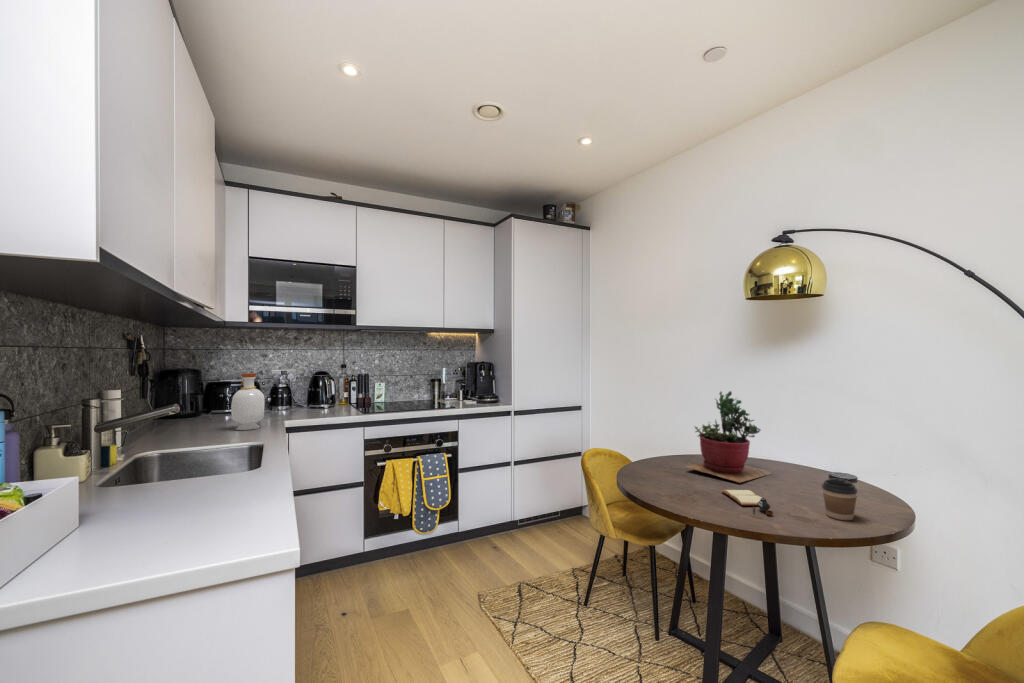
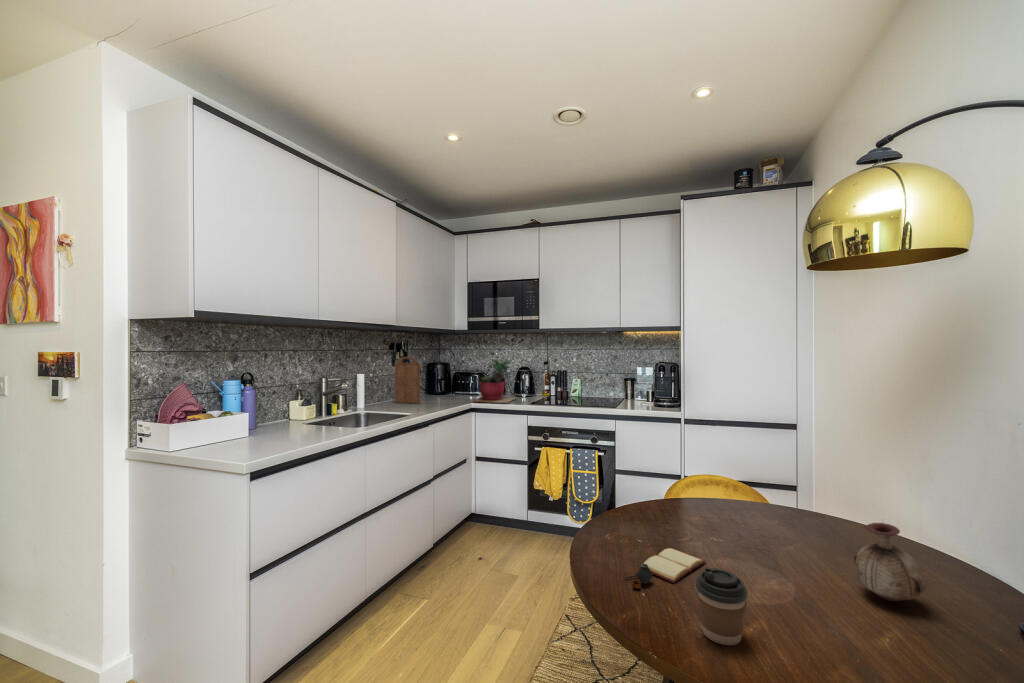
cutting board: none [147,360,201,435] -> present [395,357,420,403]
bottle: present [231,373,265,430] -> none [431,367,453,406]
succulent plant: present [686,391,770,483] -> present [474,357,514,403]
vase: none [797,440,836,480] -> present [854,523,926,601]

